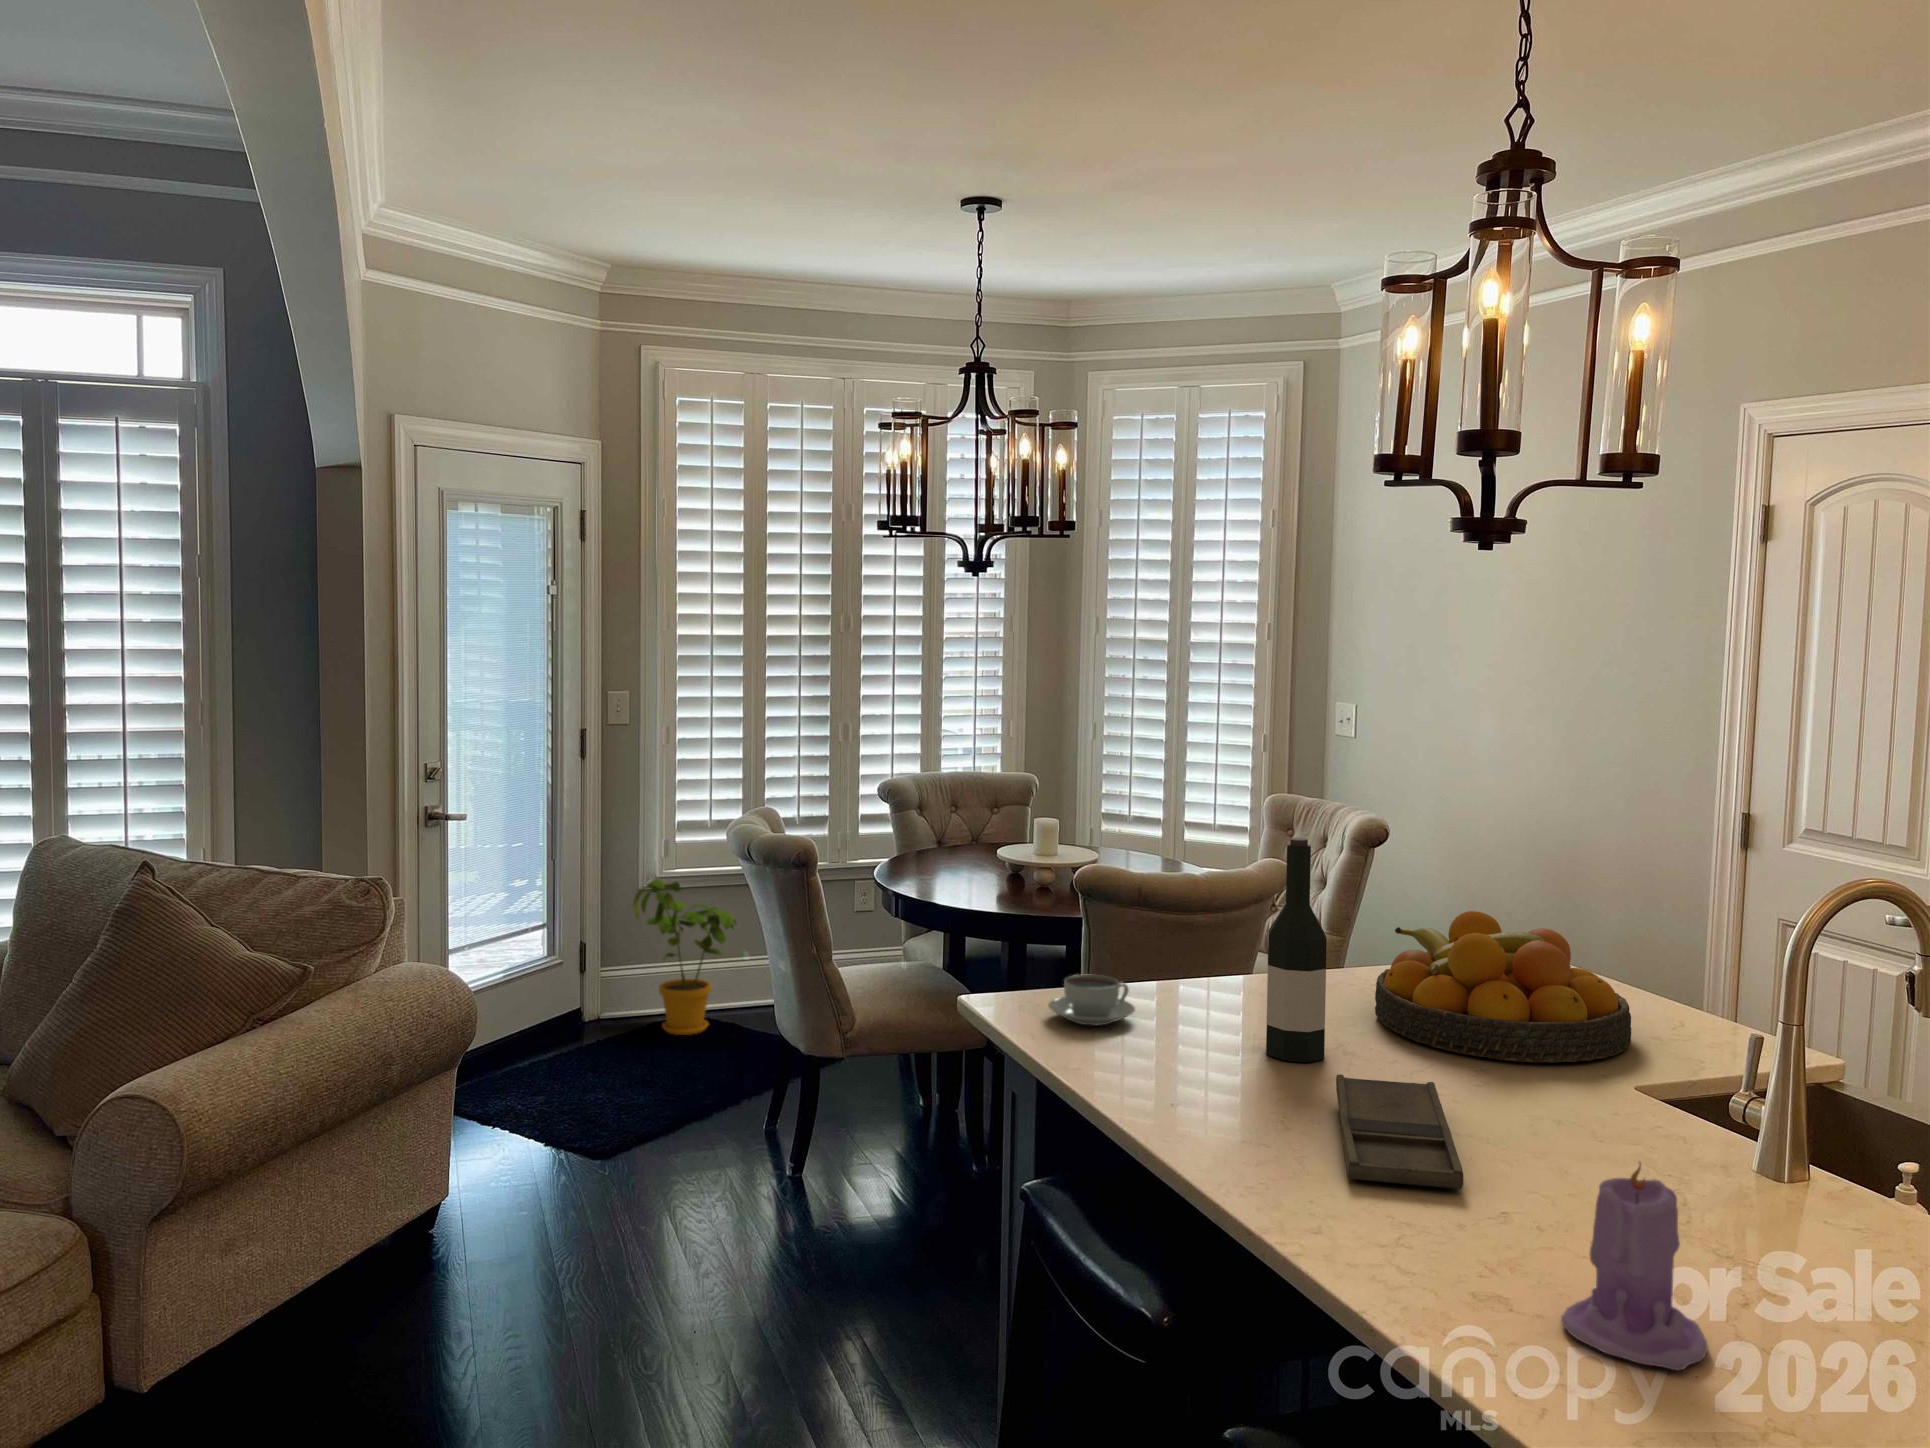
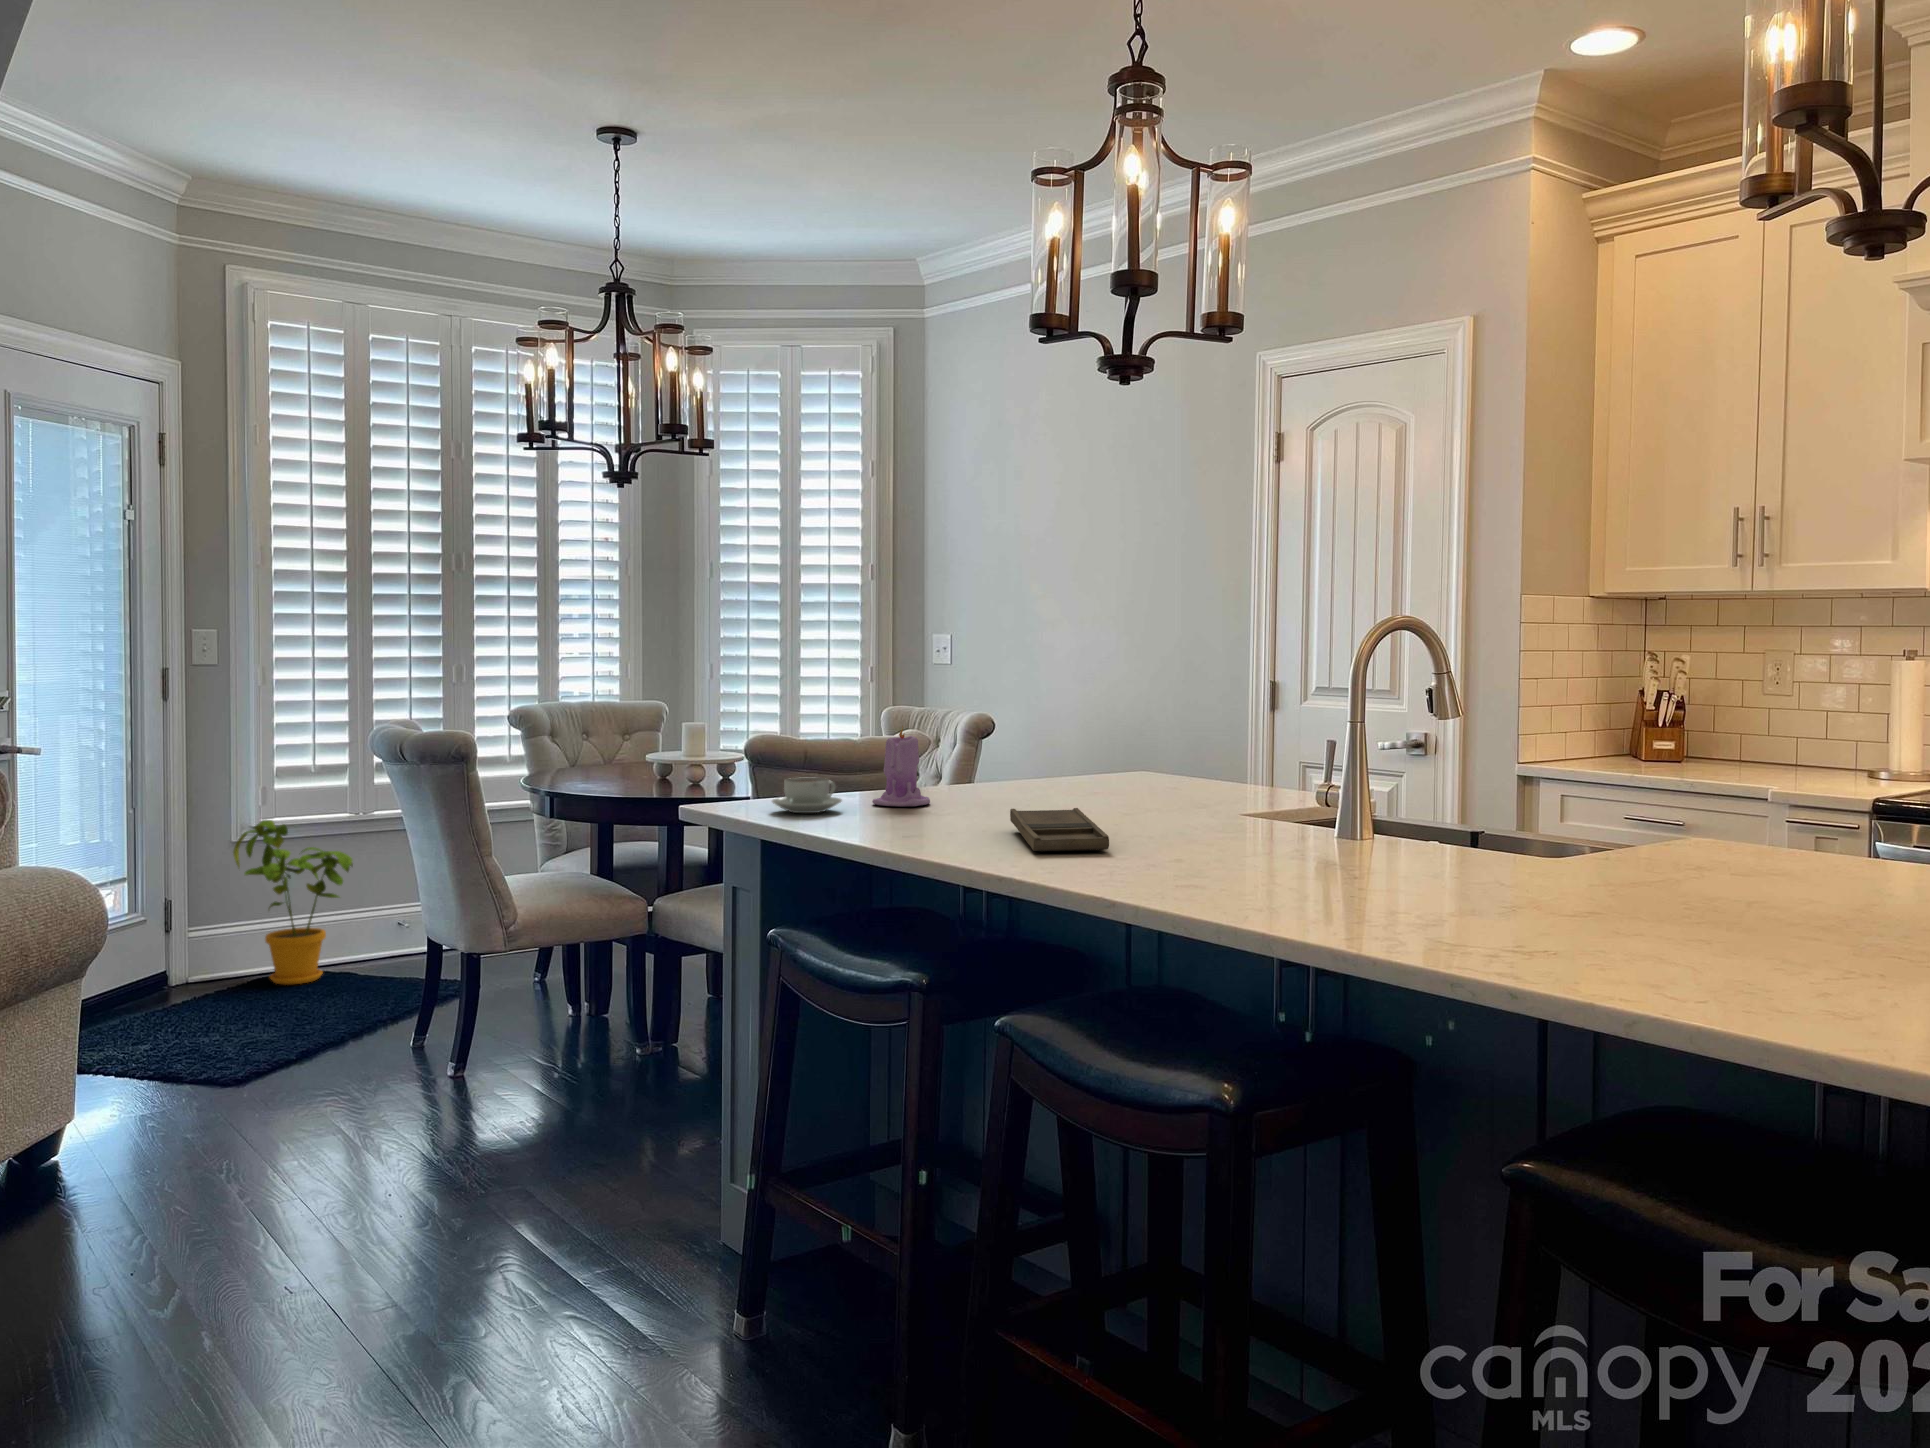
wine bottle: present [1266,838,1327,1062] -> none [949,649,994,818]
fruit bowl: present [1375,911,1631,1063] -> none [1021,718,1198,809]
candle: present [1561,1163,1708,1370] -> present [872,726,930,807]

